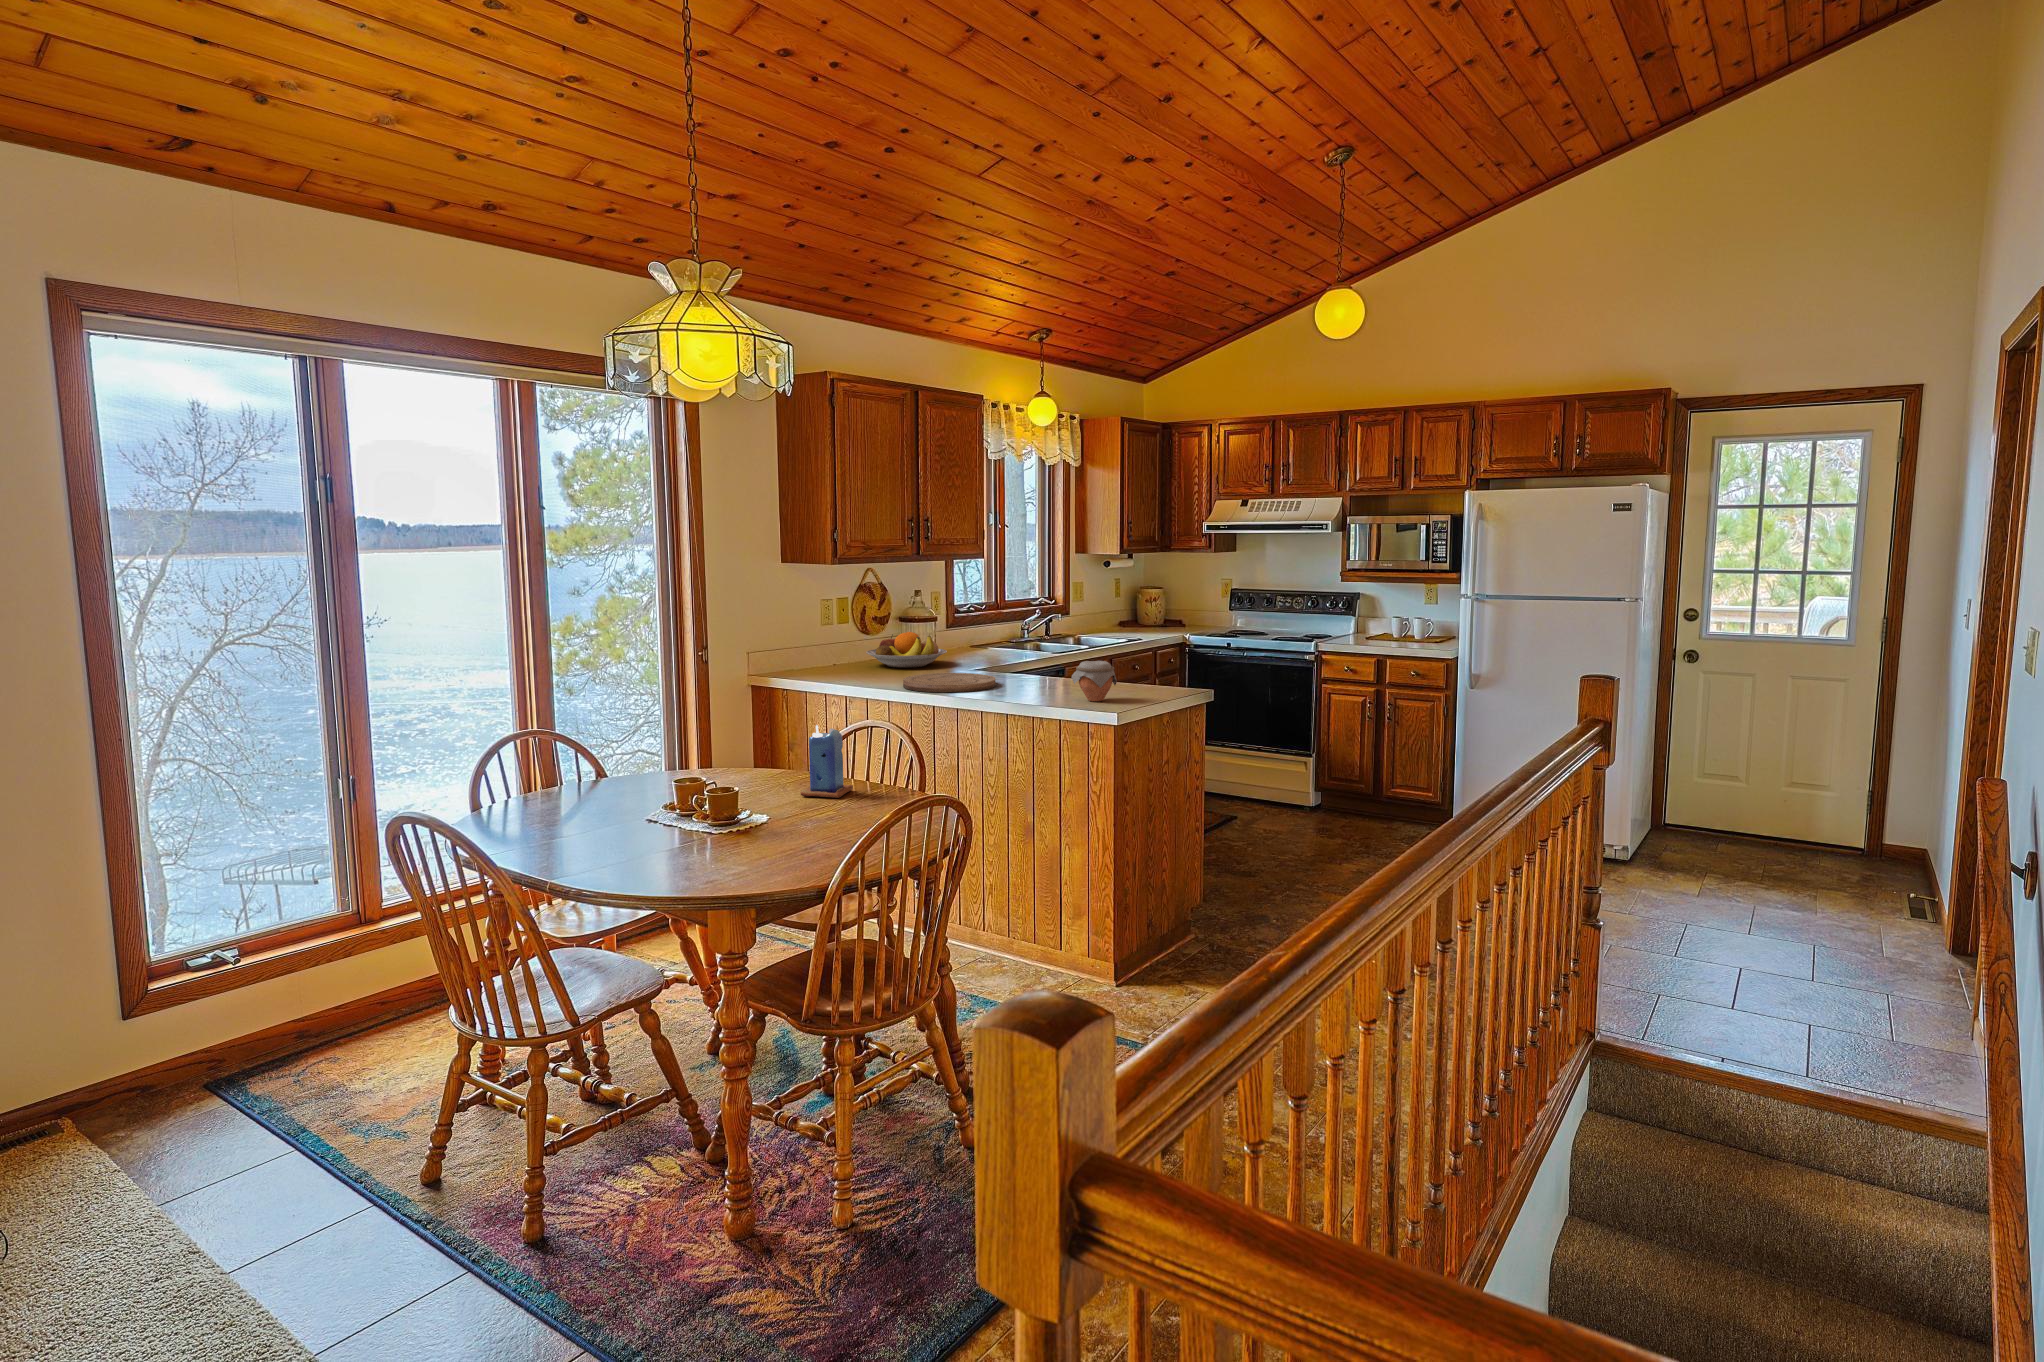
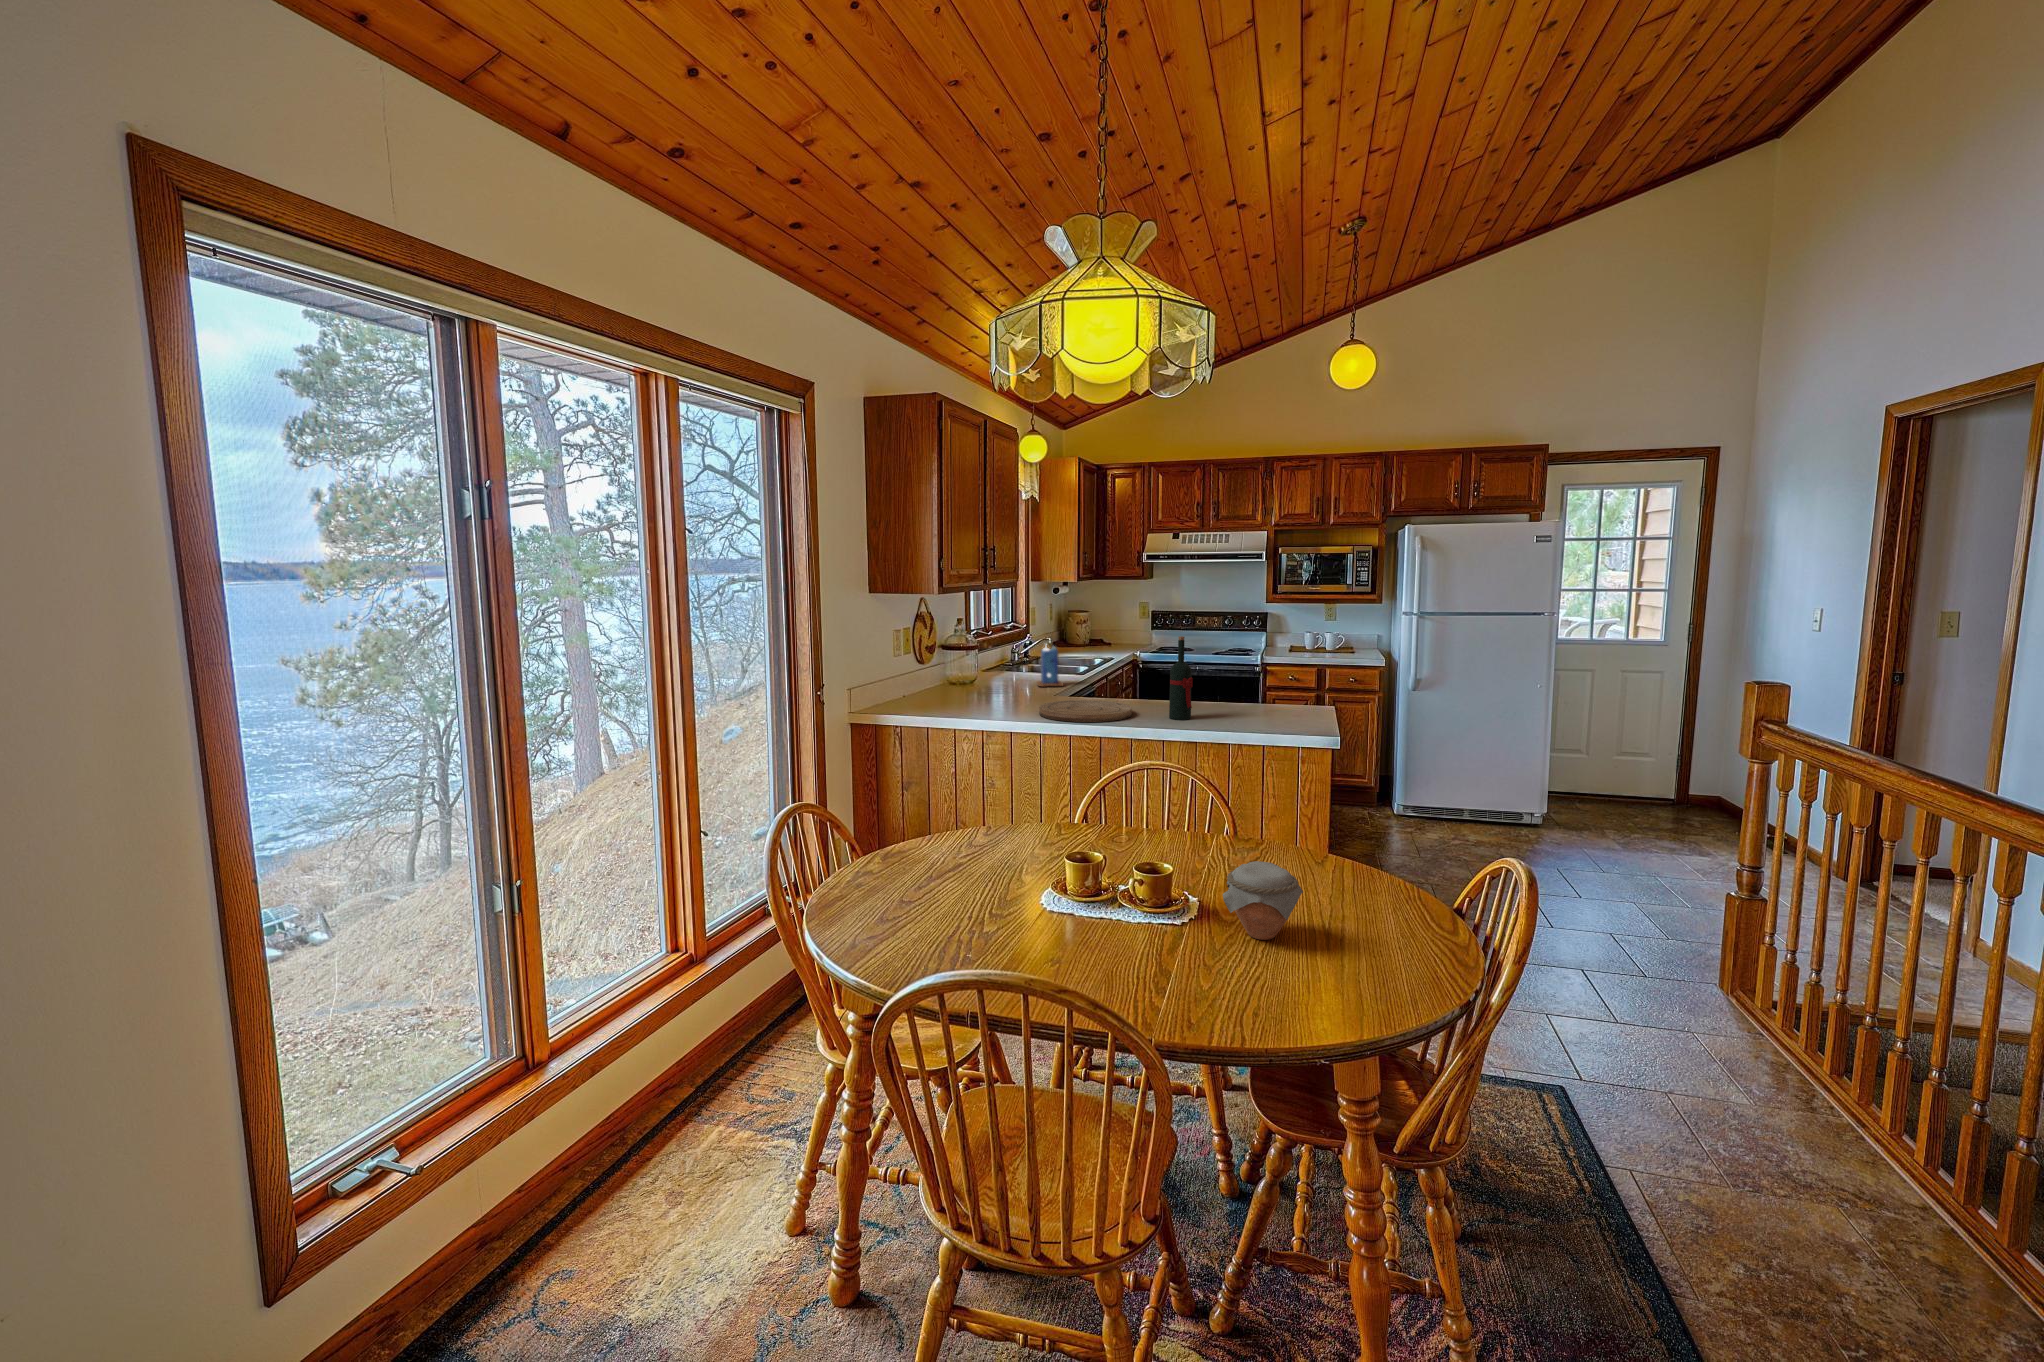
wine bottle: none [1016,610,1037,695] -> present [1169,636,1193,720]
fruit bowl: present [866,632,947,668] -> none [939,660,1019,696]
jar: present [1071,661,1117,701] -> present [1223,861,1303,940]
candle: present [801,725,853,798] -> present [1037,646,1063,687]

